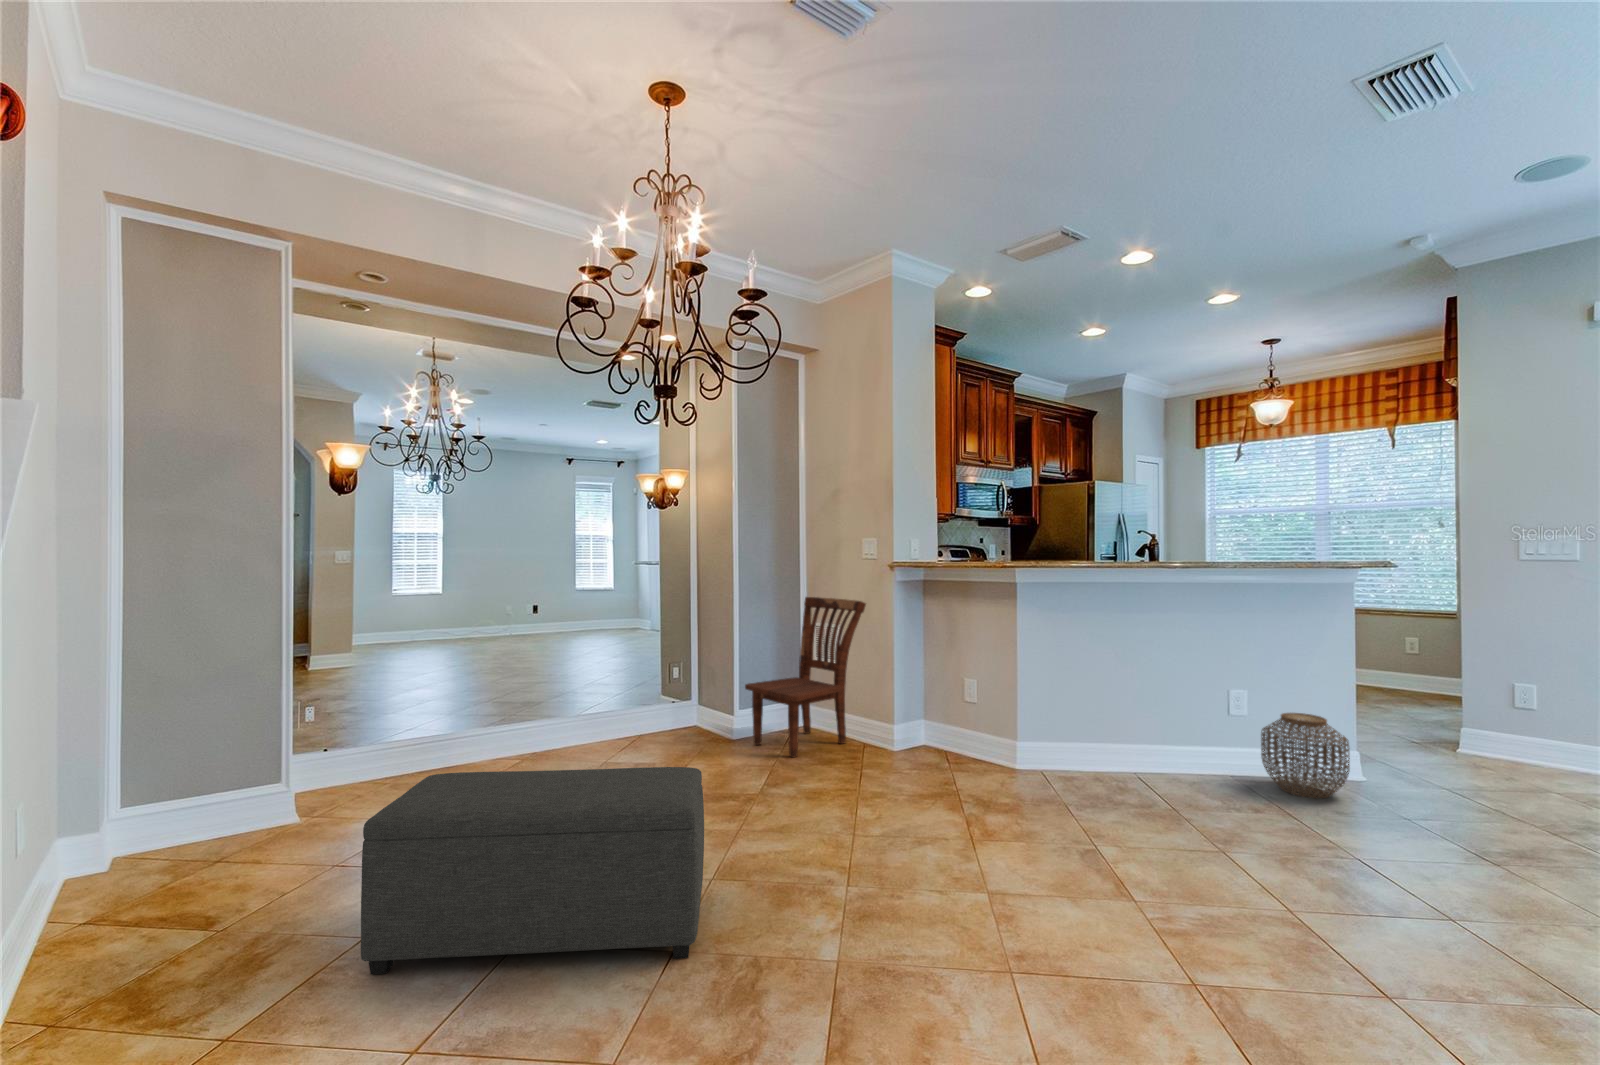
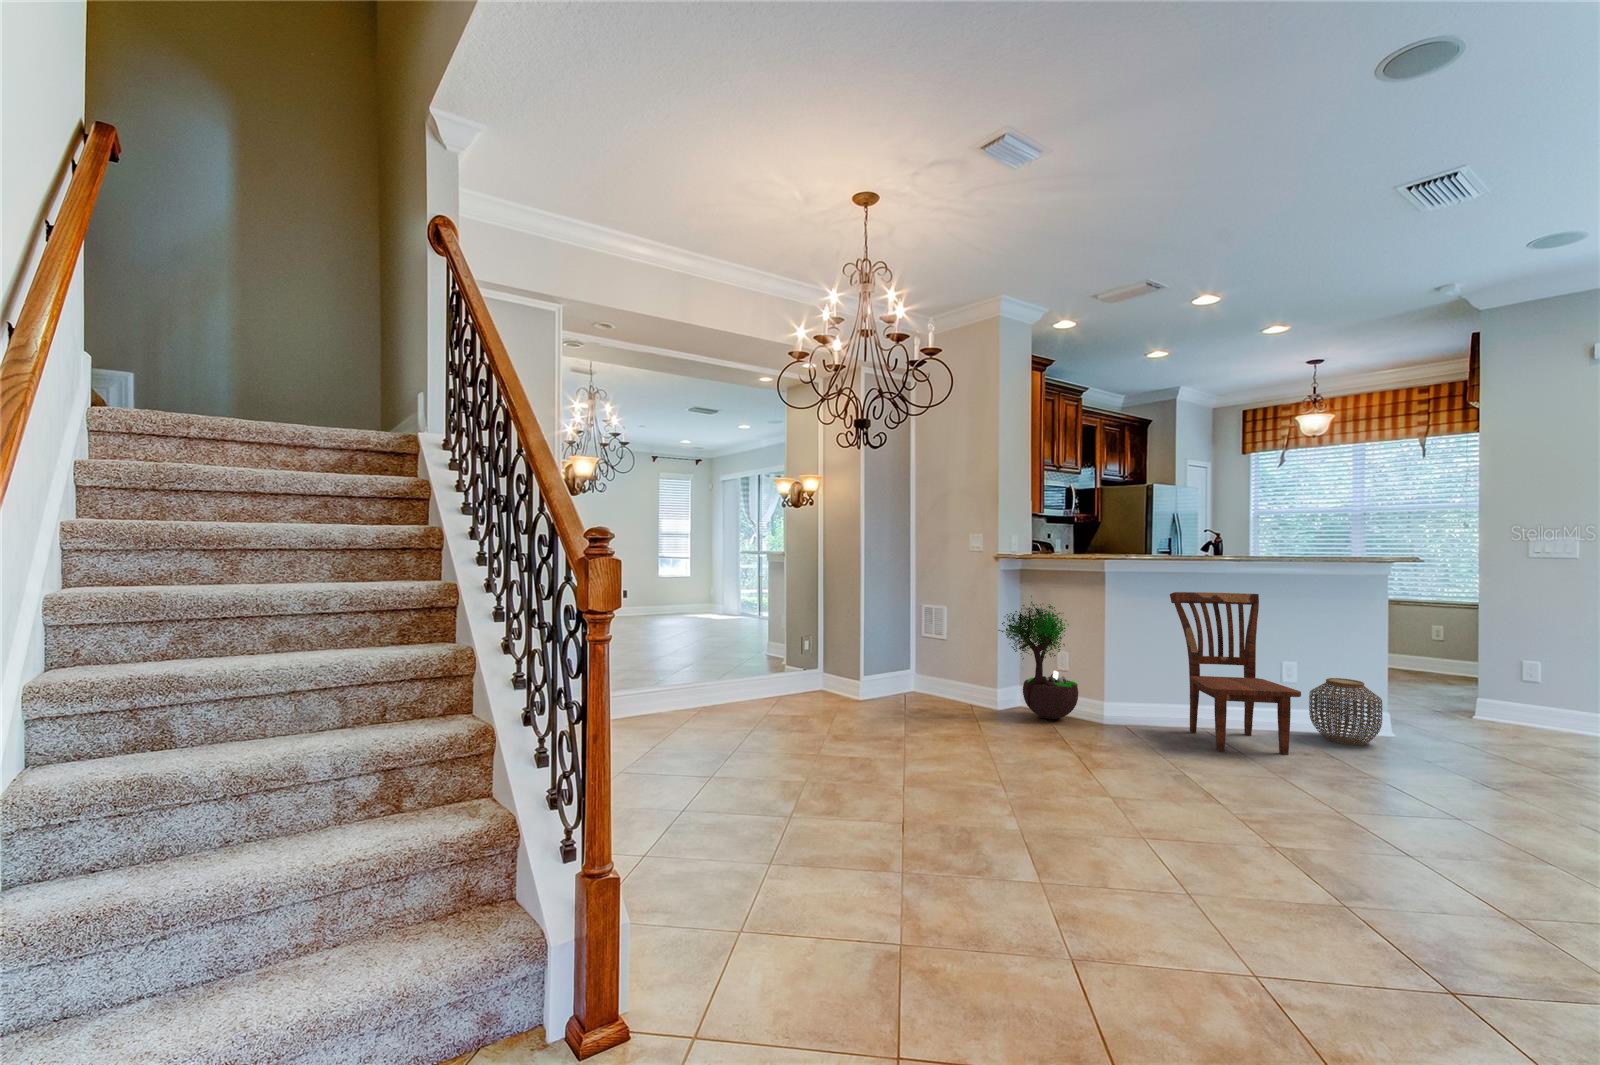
dining chair: present [745,597,866,758] -> present [1170,592,1301,755]
potted tree: none [888,613,987,764] -> present [998,596,1078,719]
ottoman: present [361,767,704,974] -> none [700,699,923,828]

